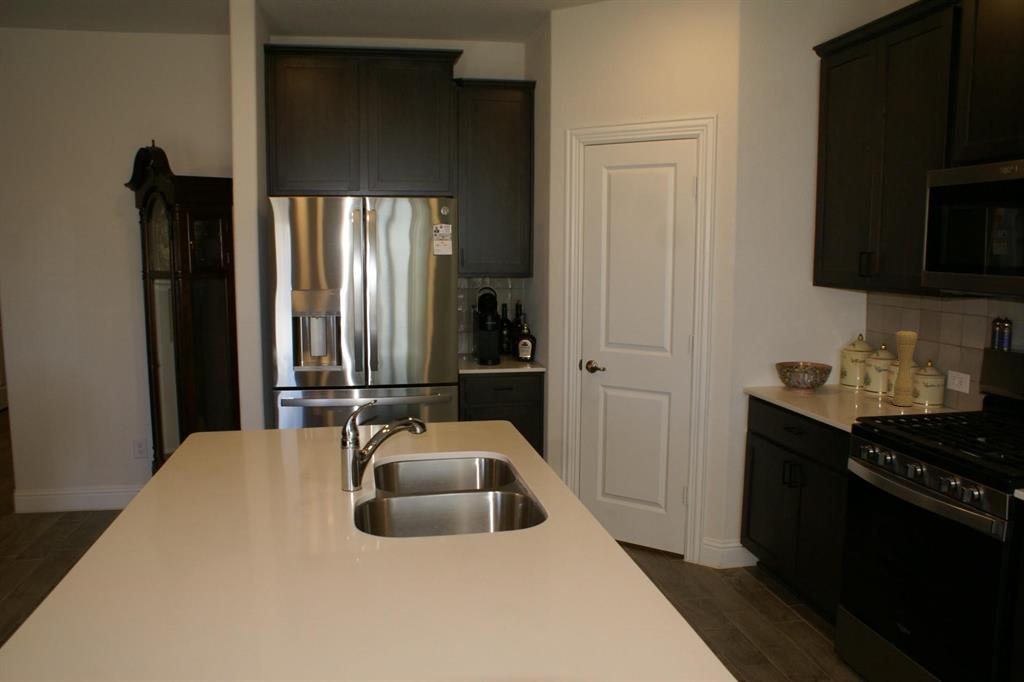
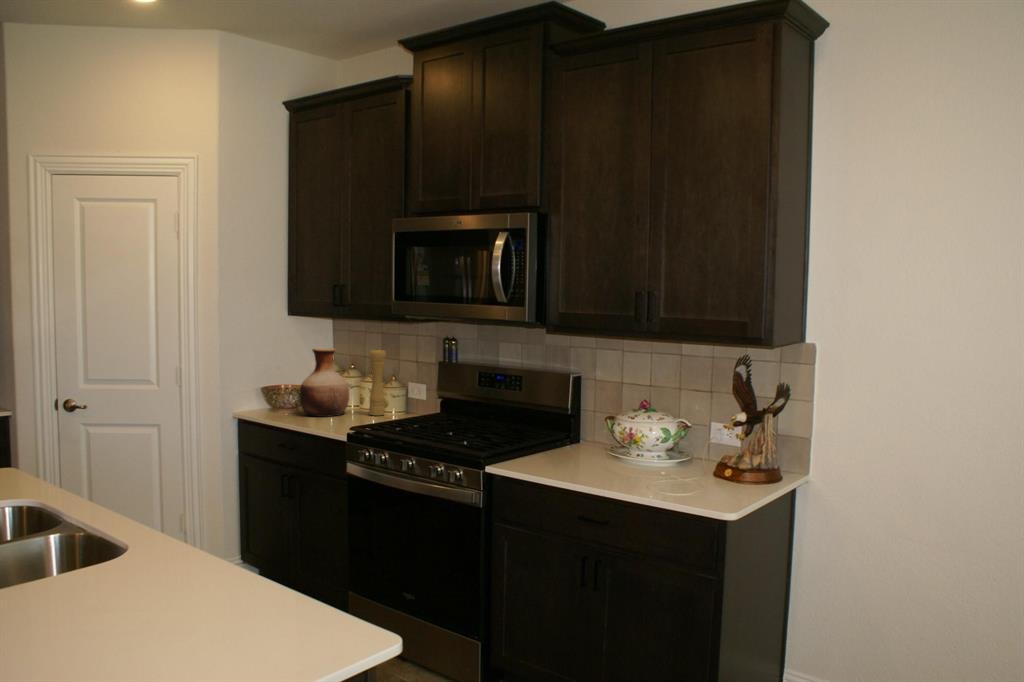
vase: none [814,326,871,402] -> present [300,348,349,417]

